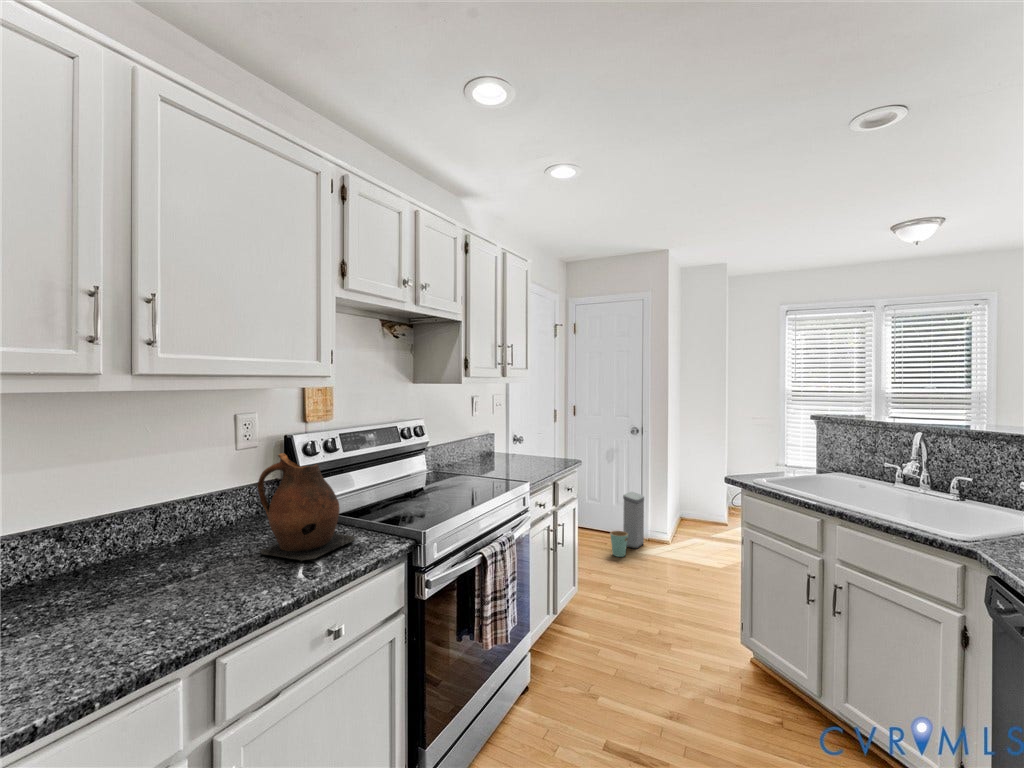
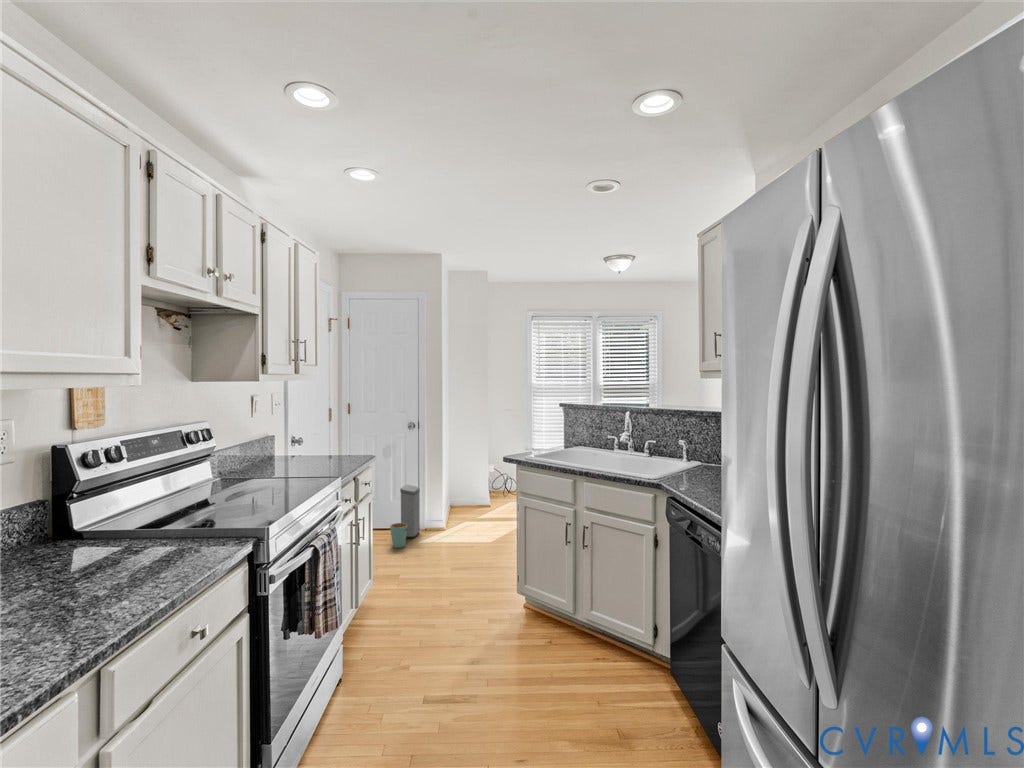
ceramic pitcher: present [258,453,355,562] -> none [63,460,188,576]

